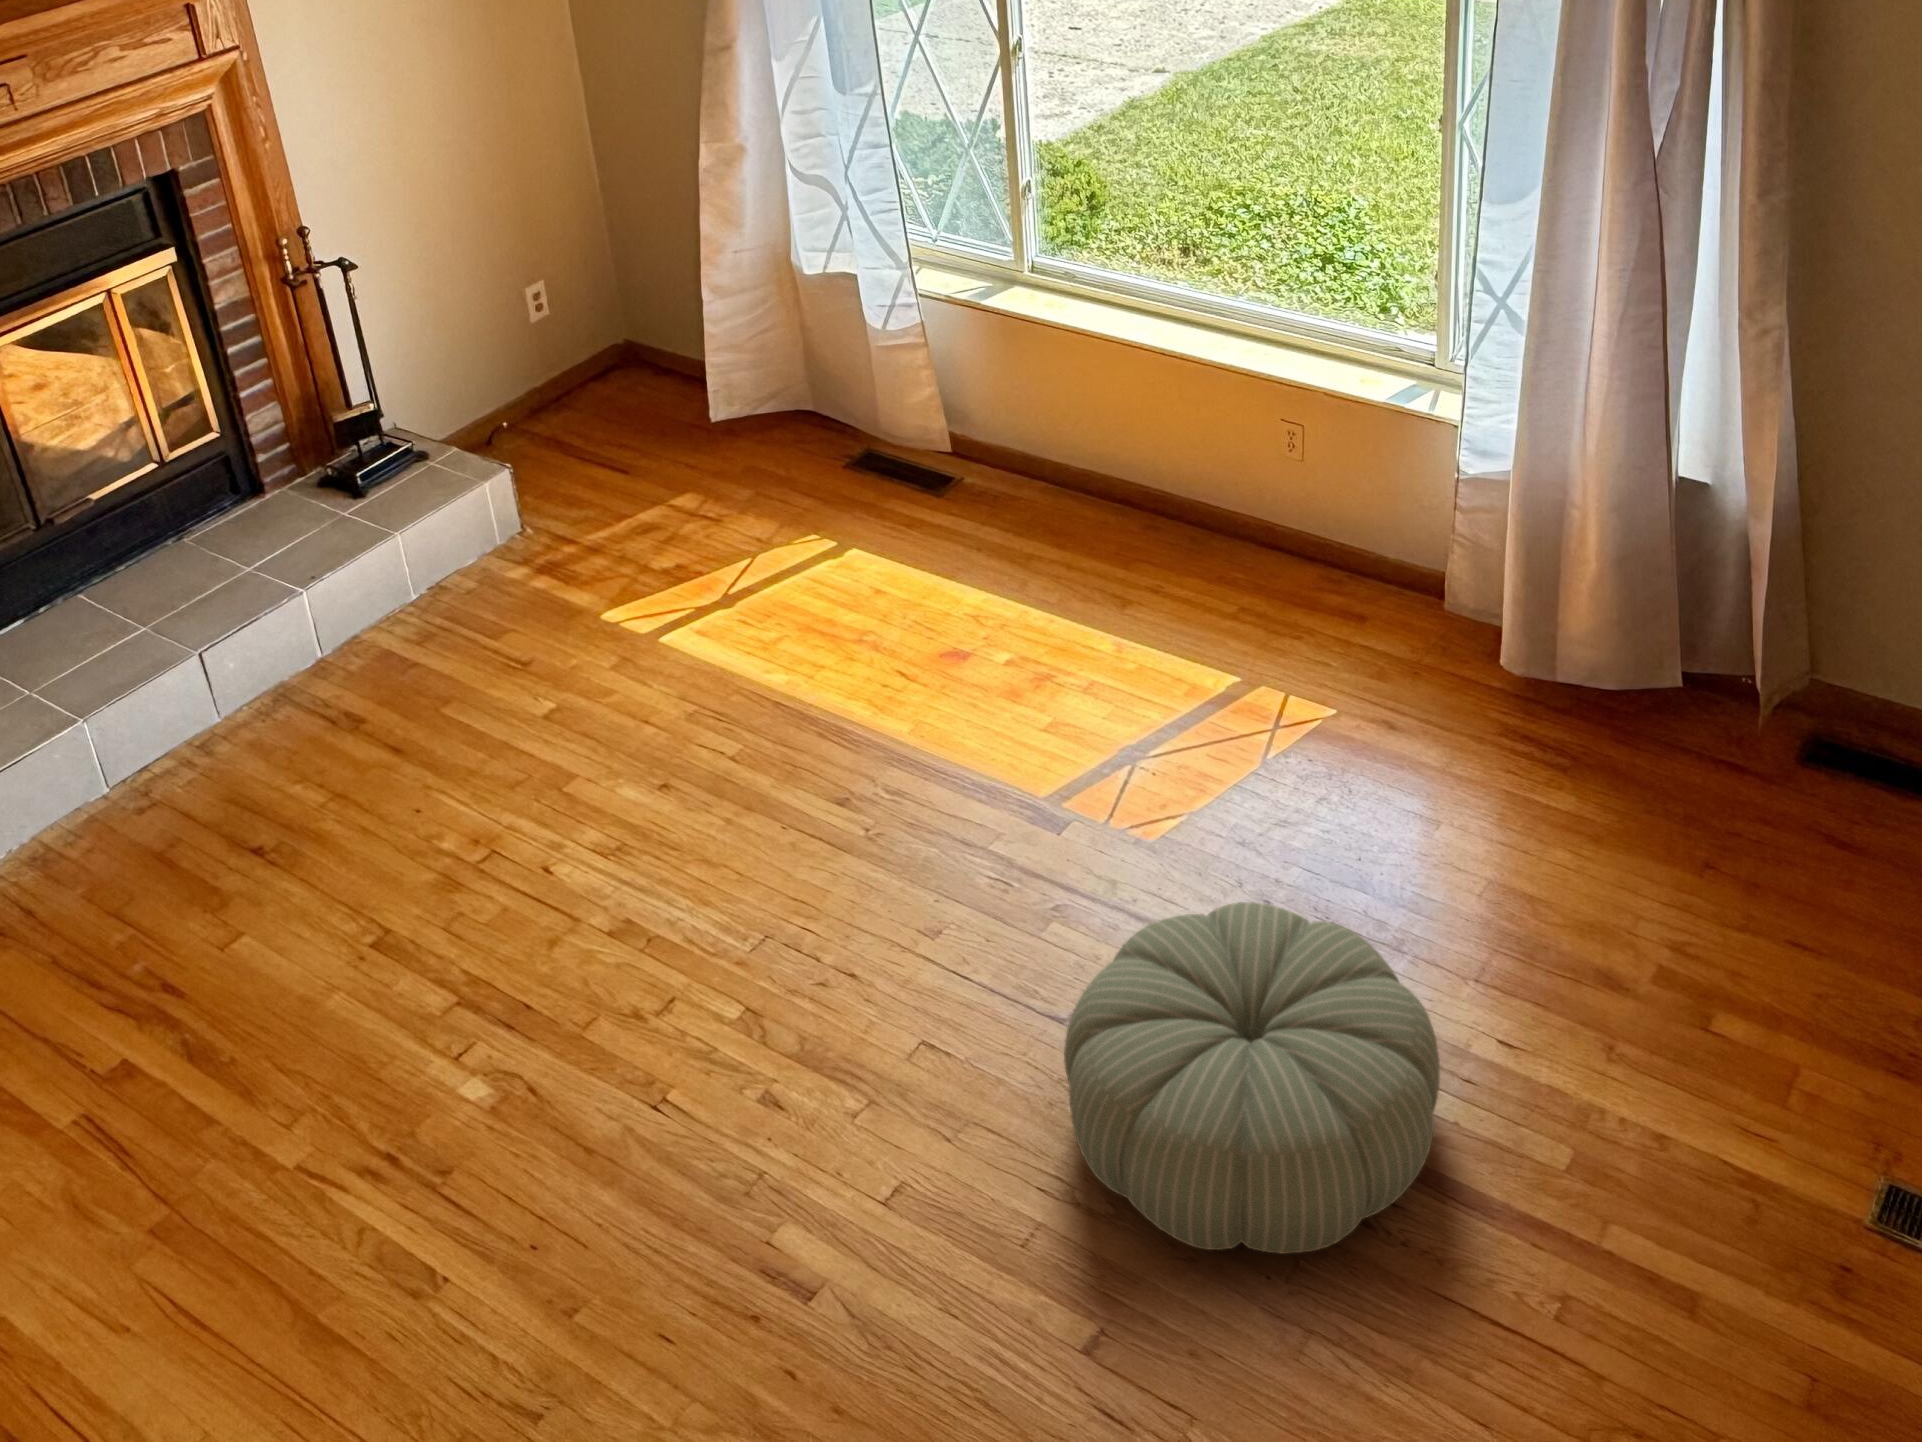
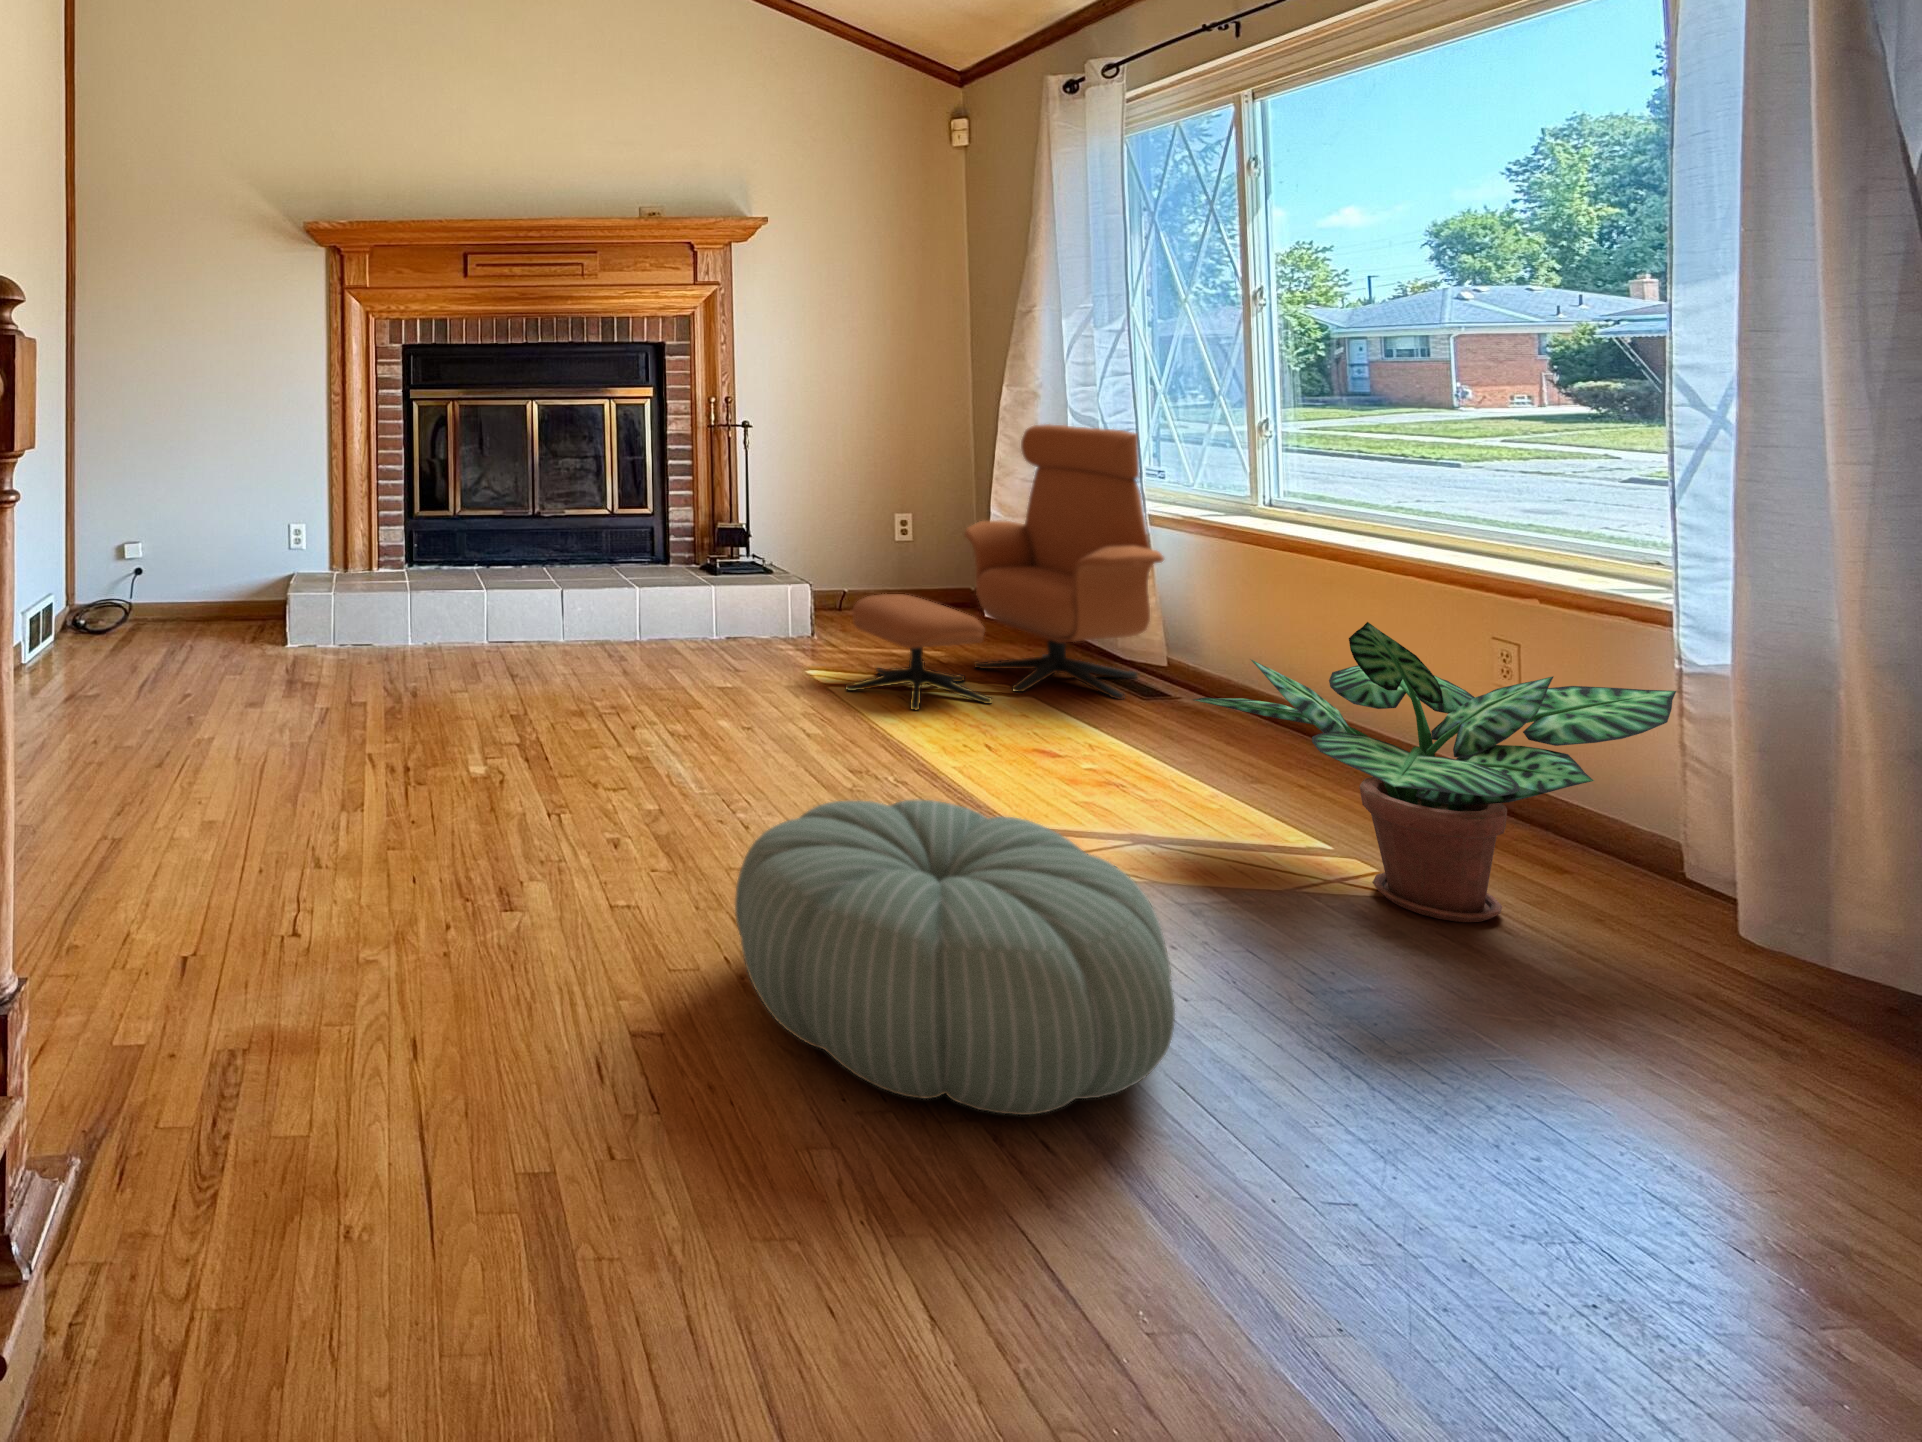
lounge chair: none [662,212,969,650] -> present [845,424,1164,710]
potted plant: none [1147,497,1485,743] -> present [1193,622,1676,922]

